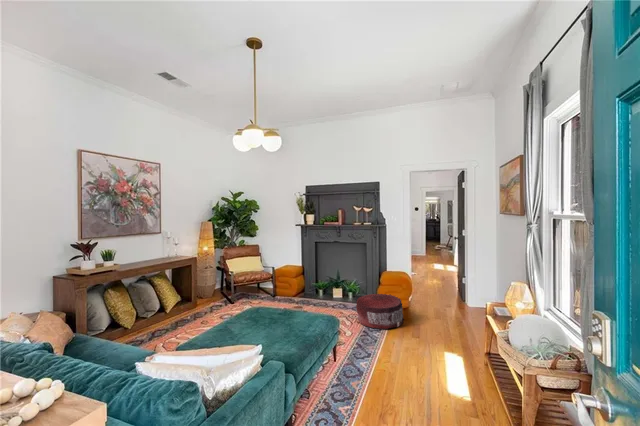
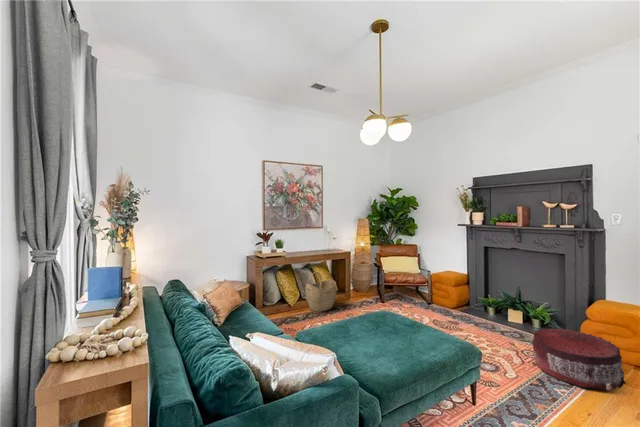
woven basket: none [146,283,185,328] -> present [305,272,336,312]

